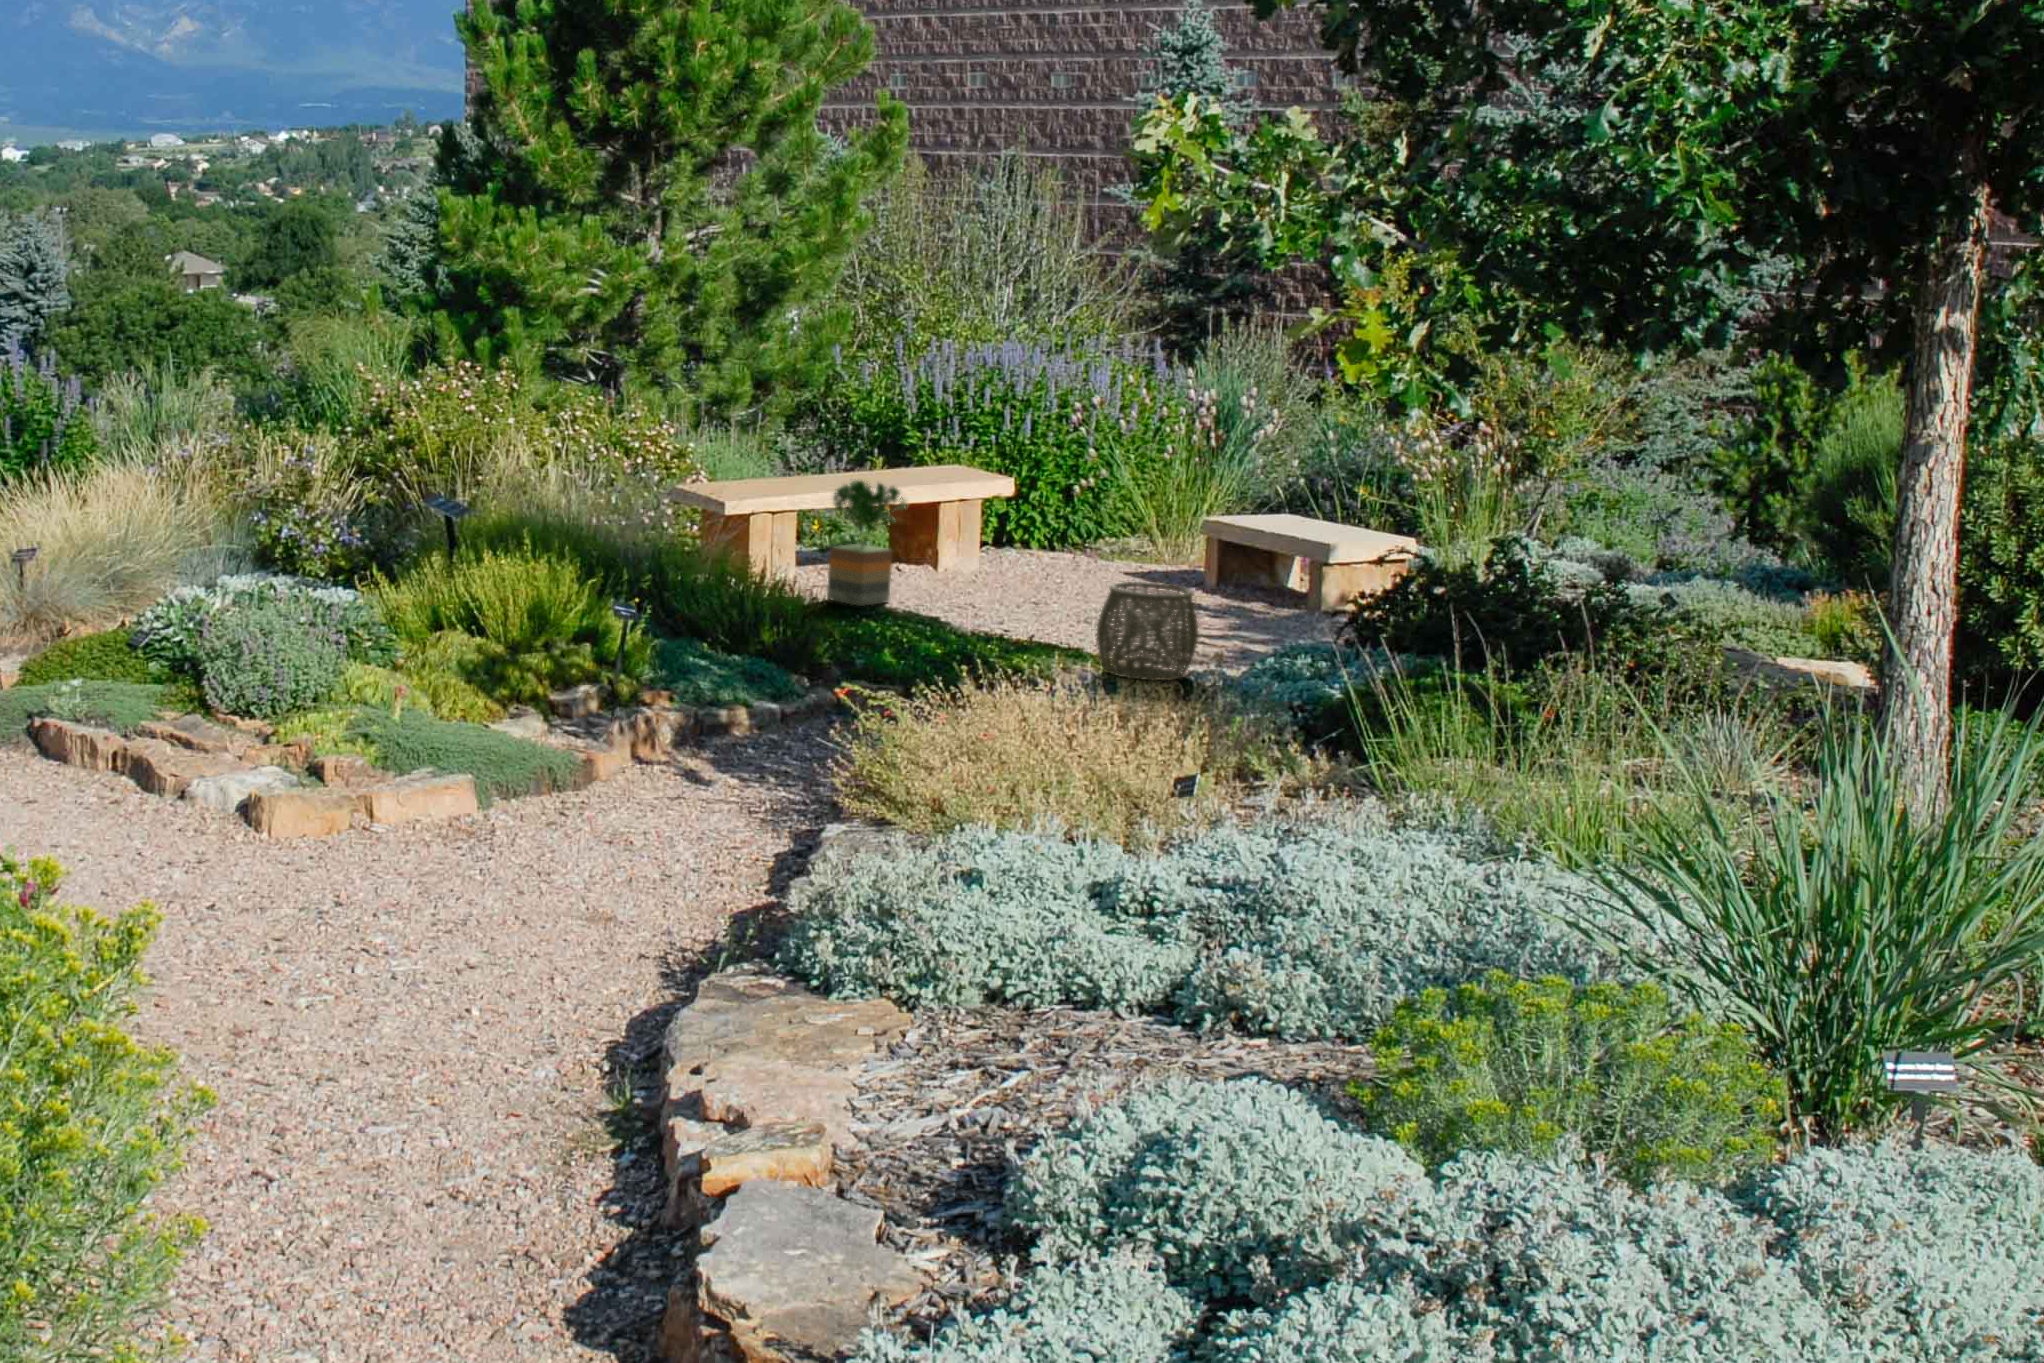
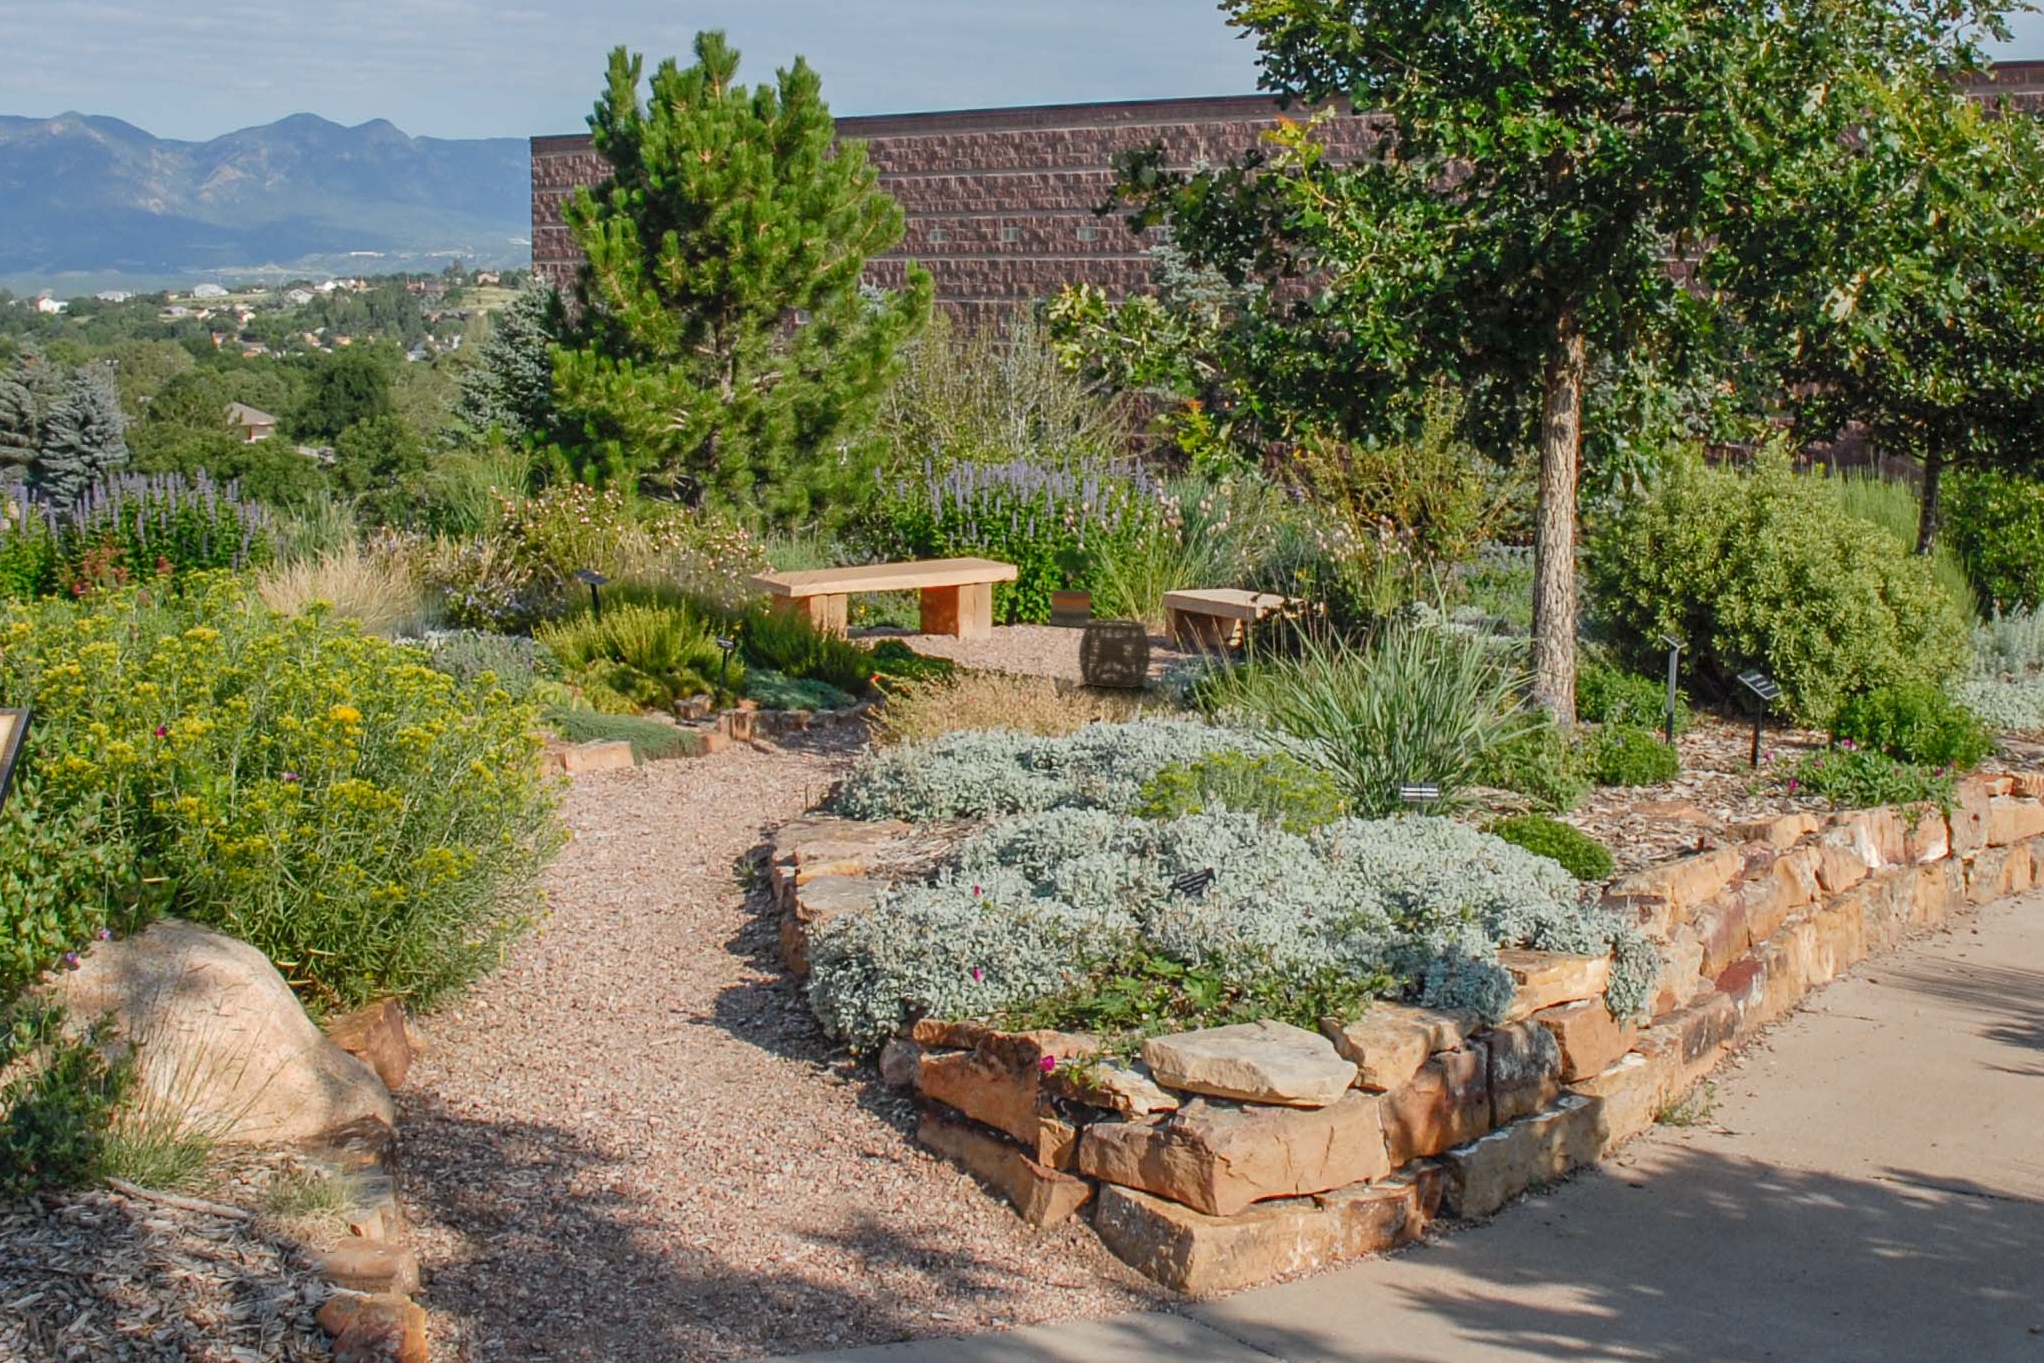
potted tree: present [827,481,908,606] -> present [1050,548,1100,627]

